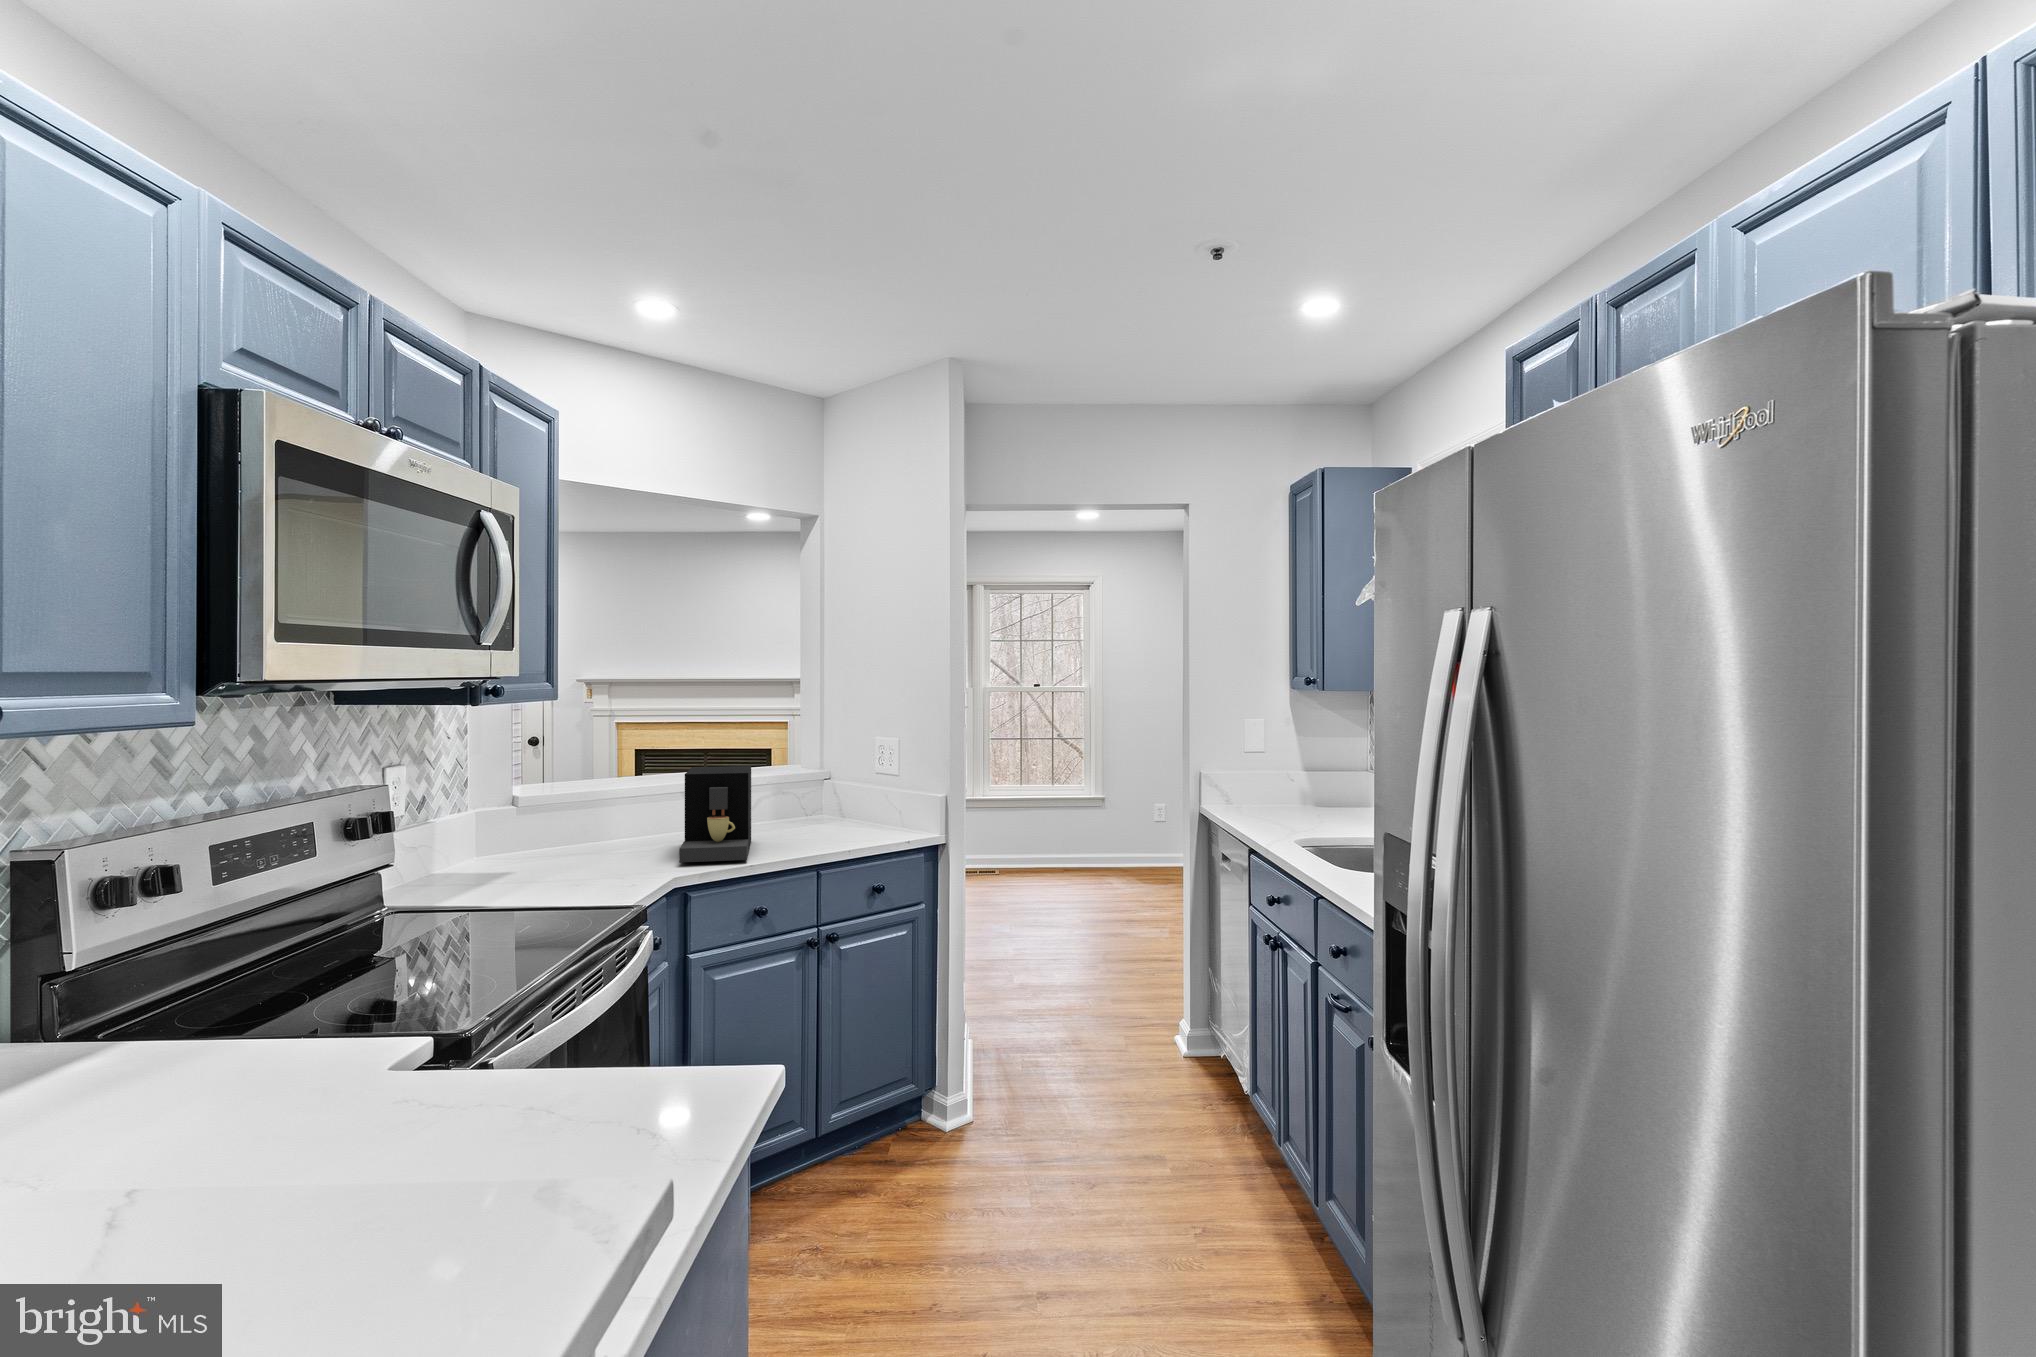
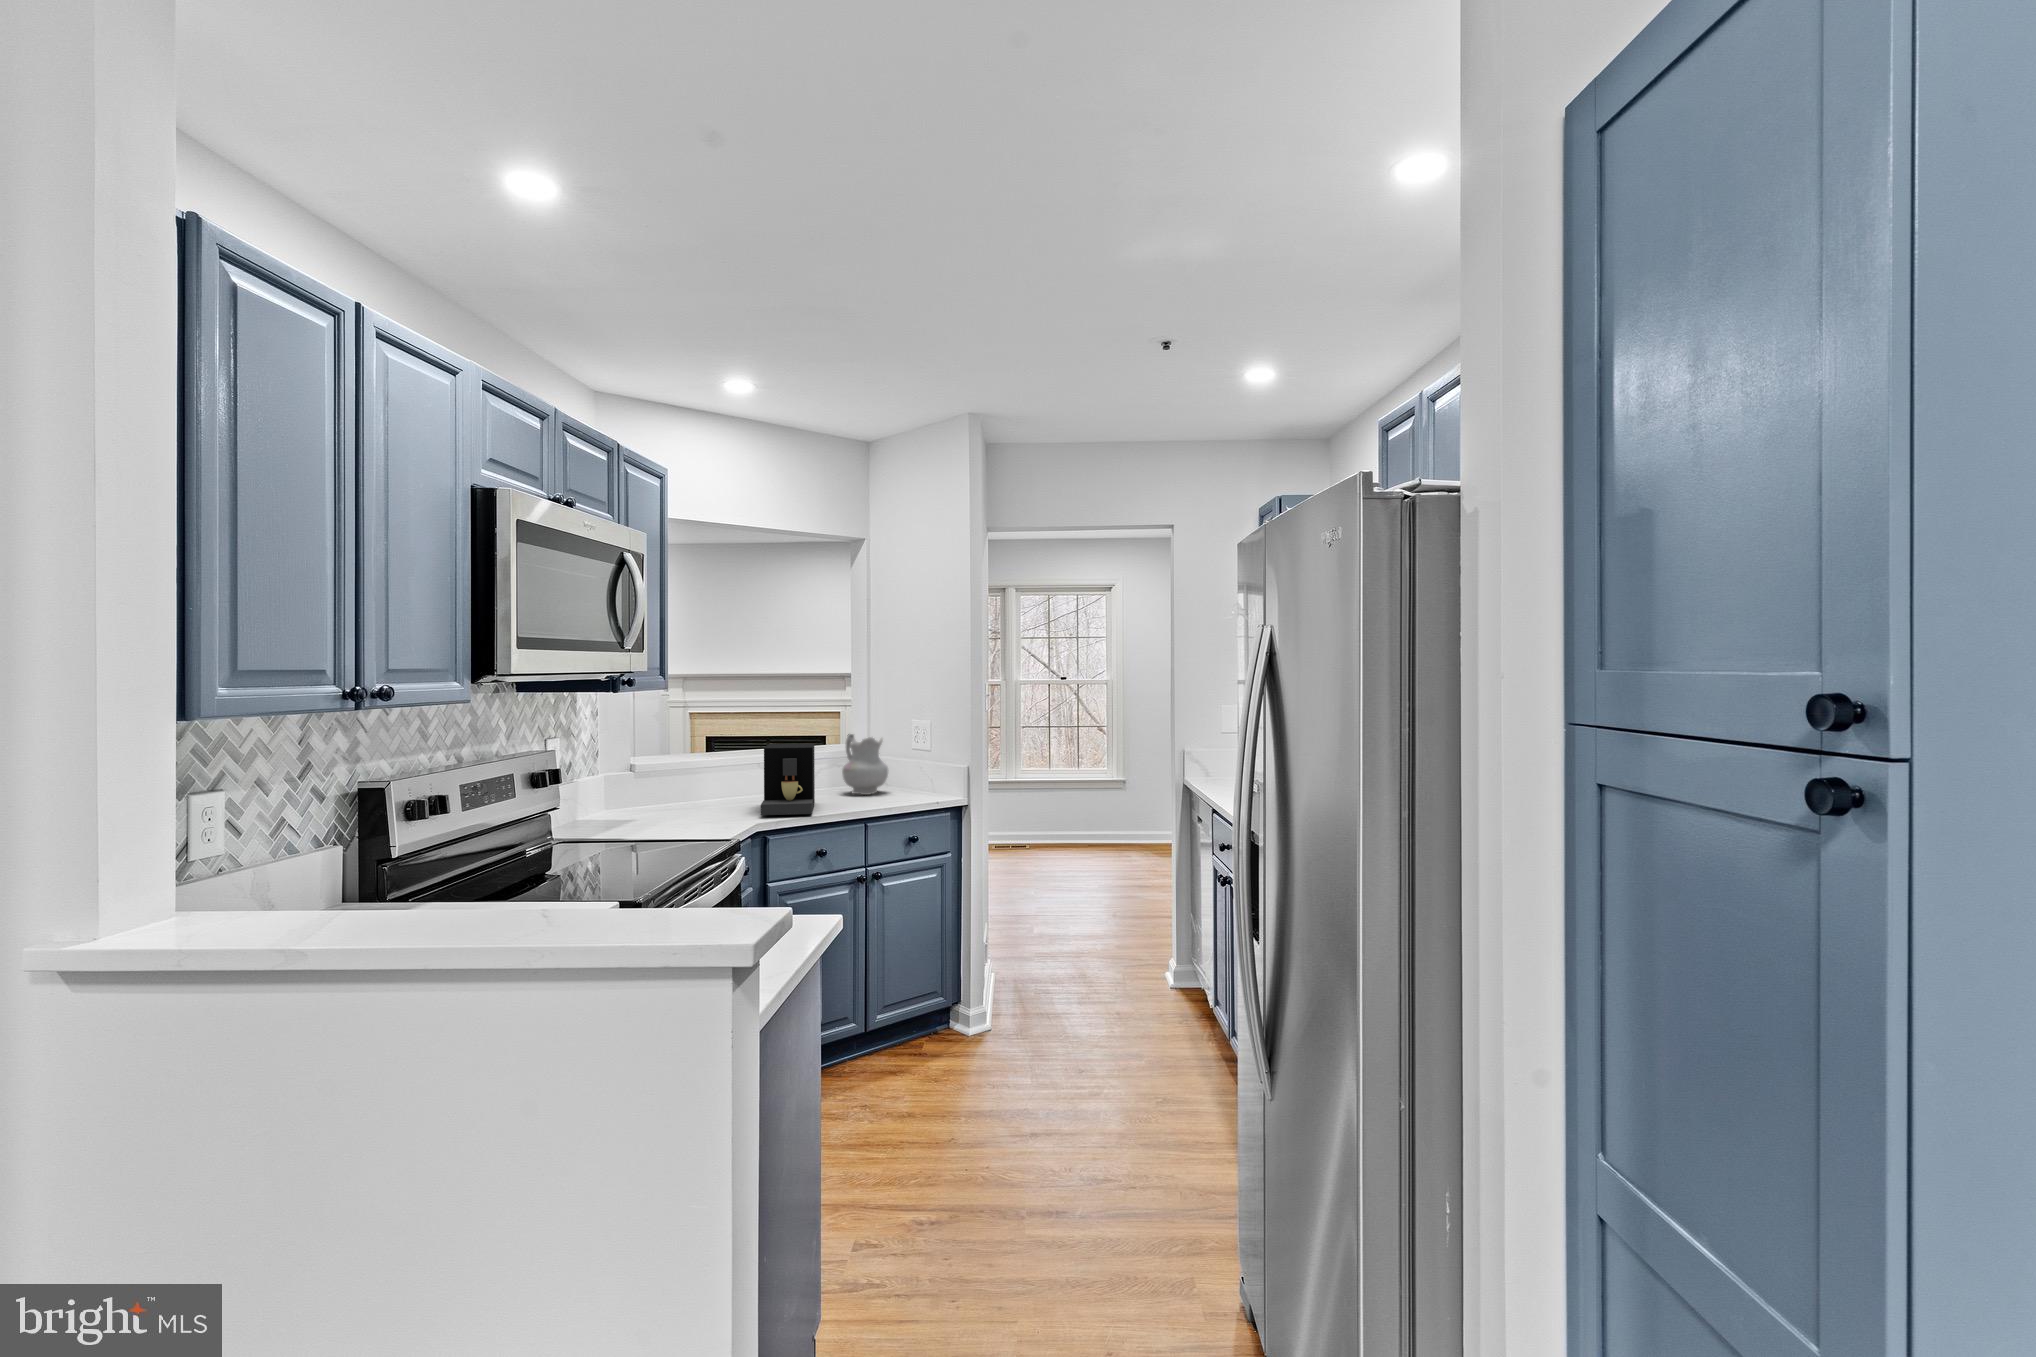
ceramic pitcher: none [787,752,844,828] -> present [842,734,888,795]

